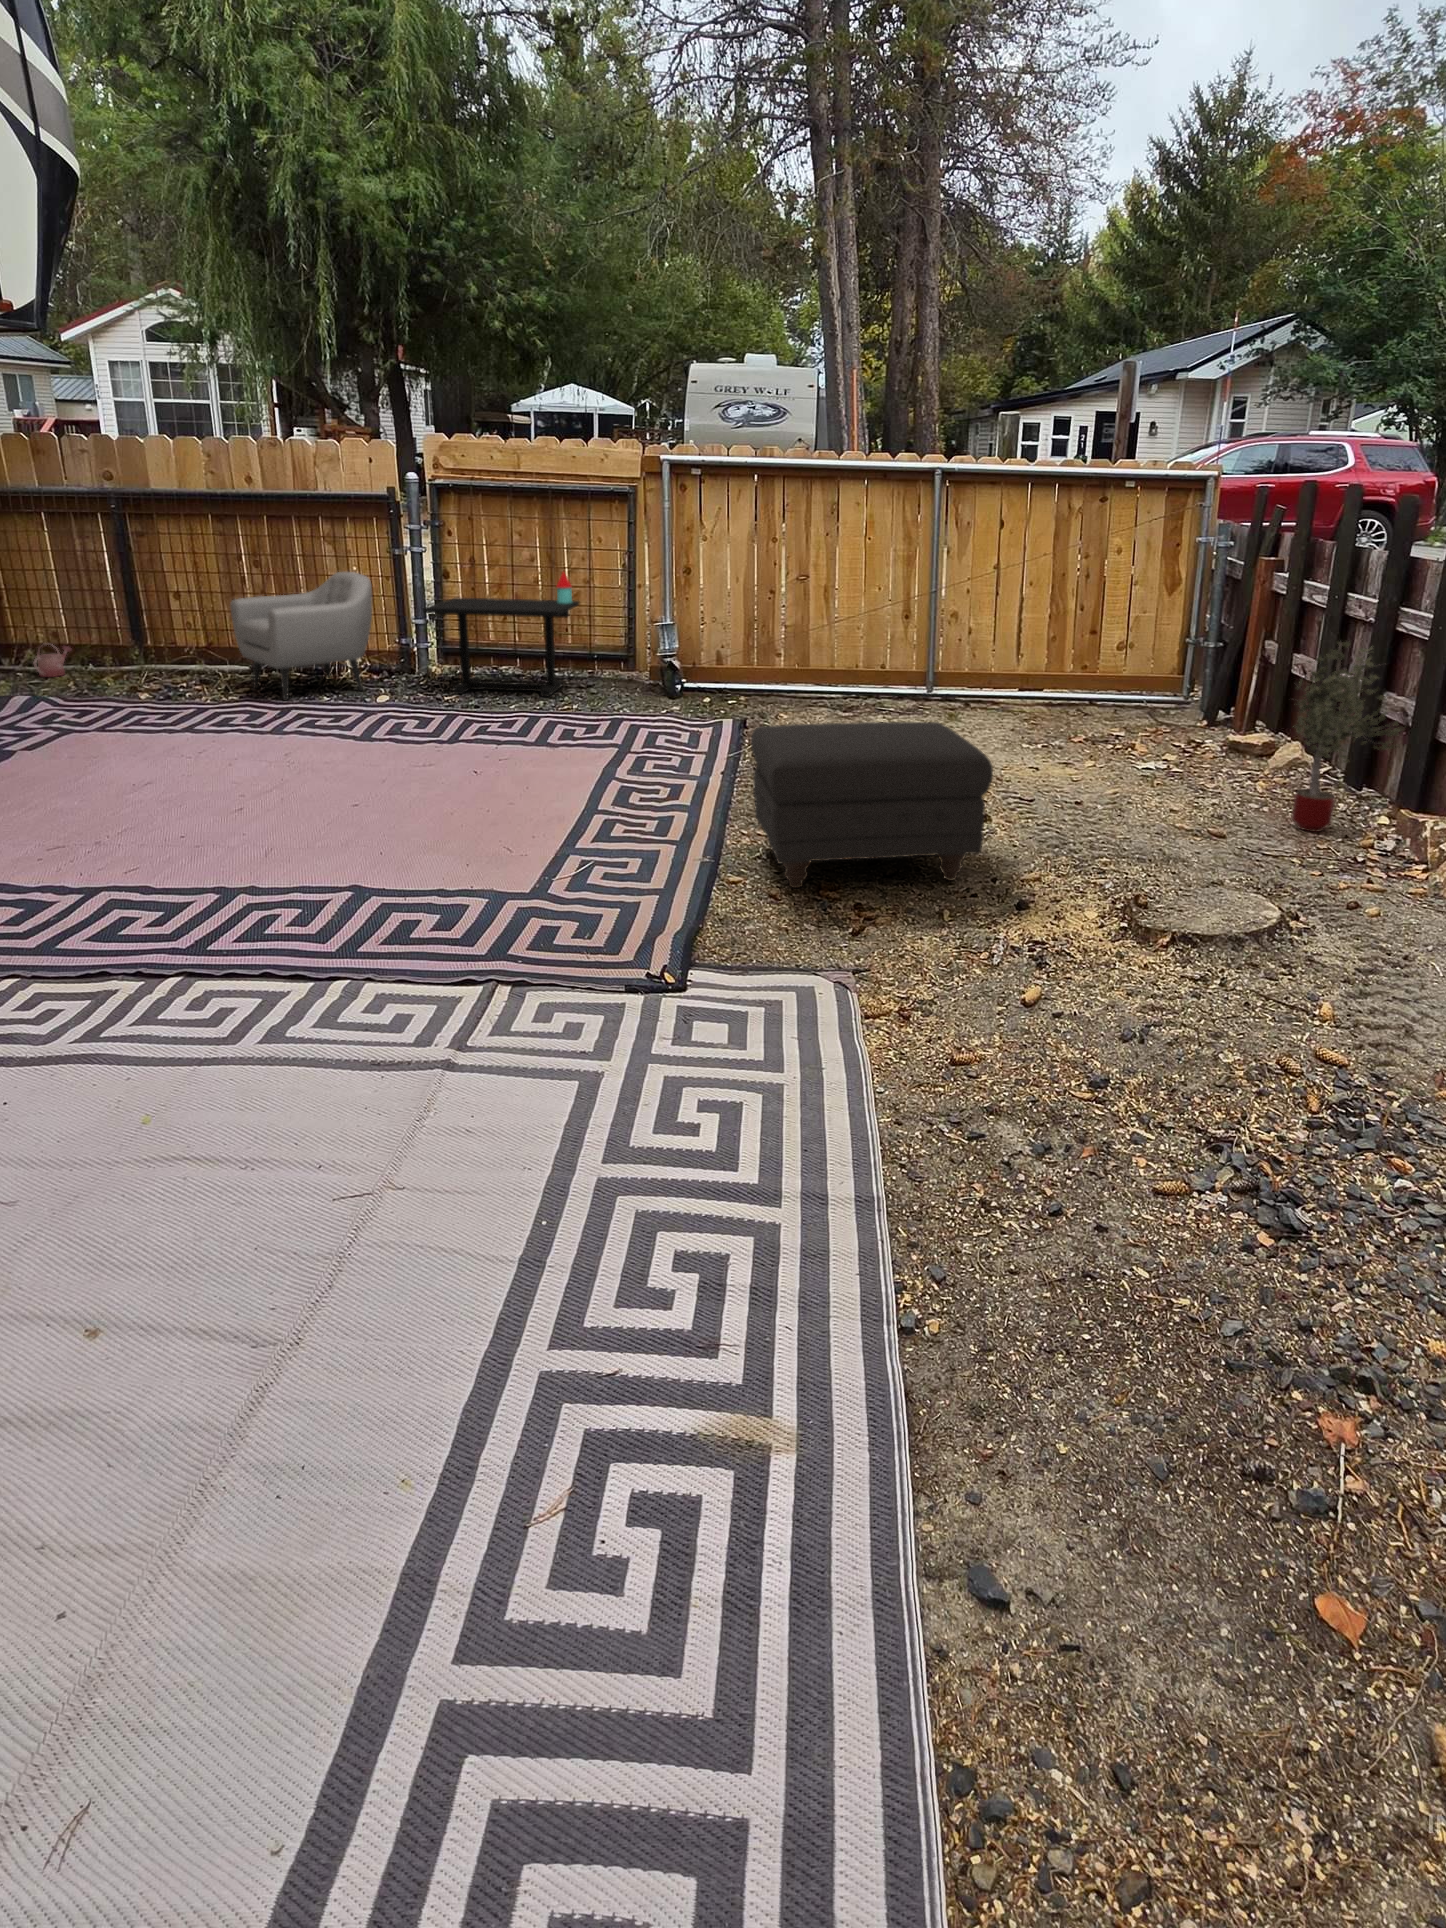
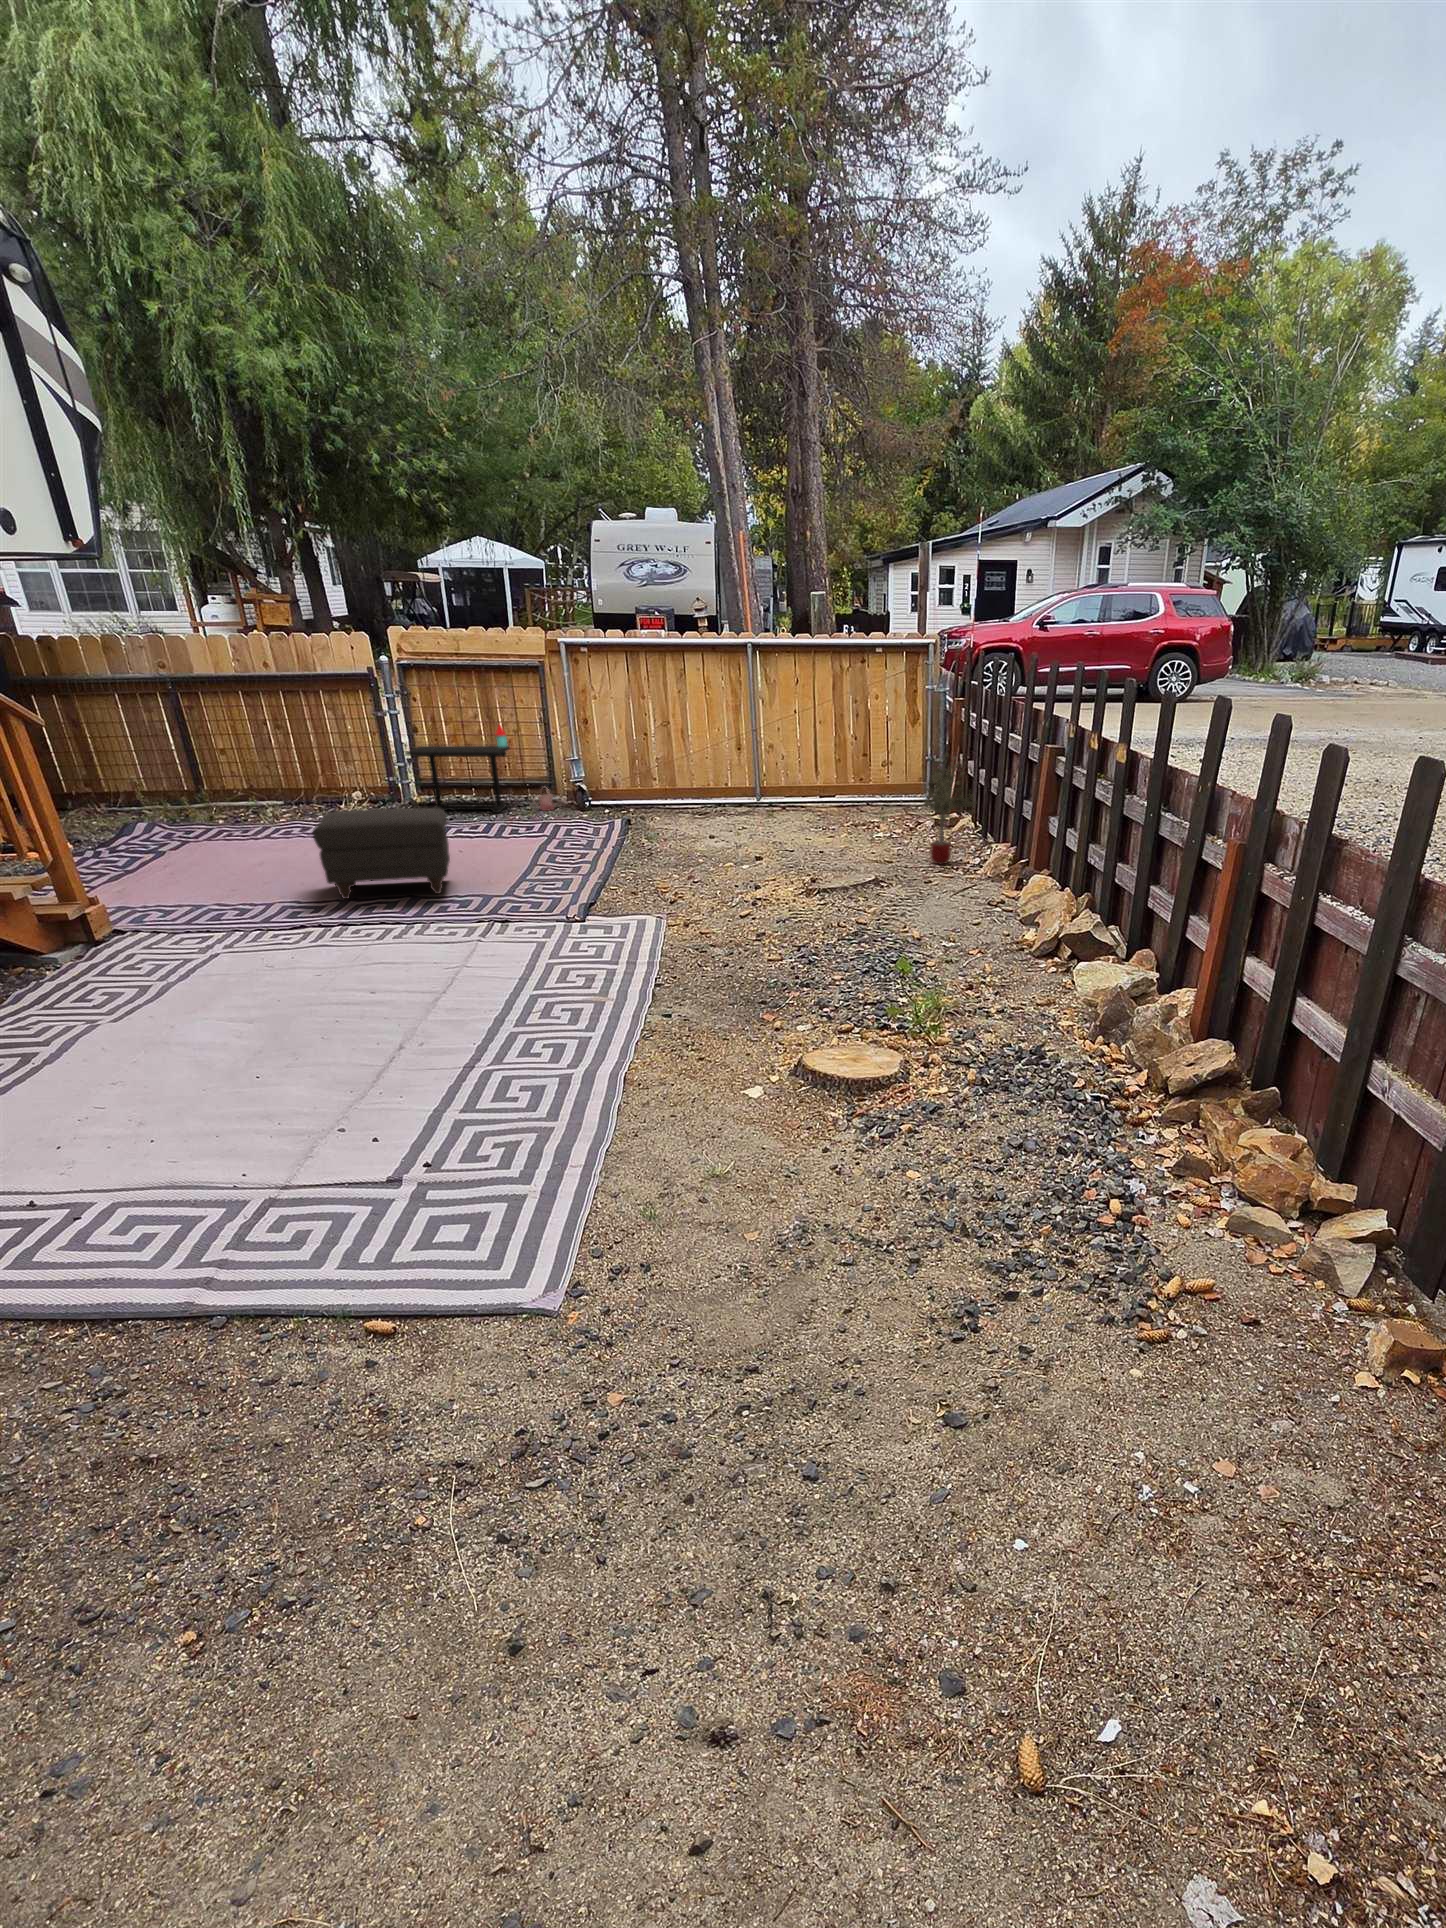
armchair: present [230,572,373,700] -> none [266,728,368,820]
watering can: present [34,644,72,677] -> present [533,794,554,811]
ottoman: present [751,722,993,888] -> present [312,808,450,899]

